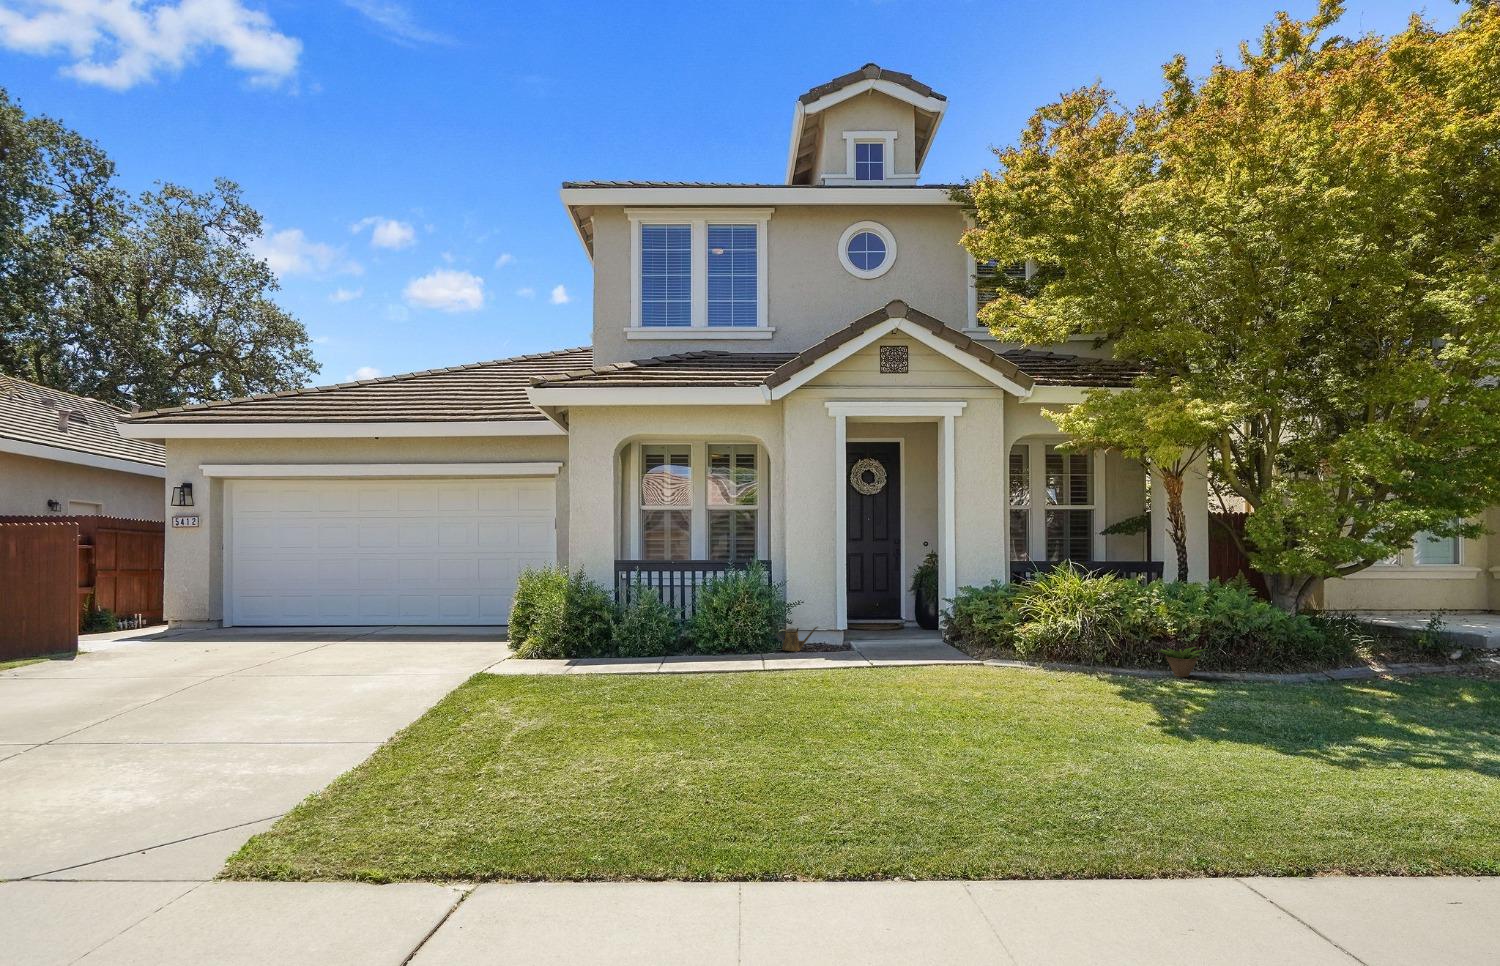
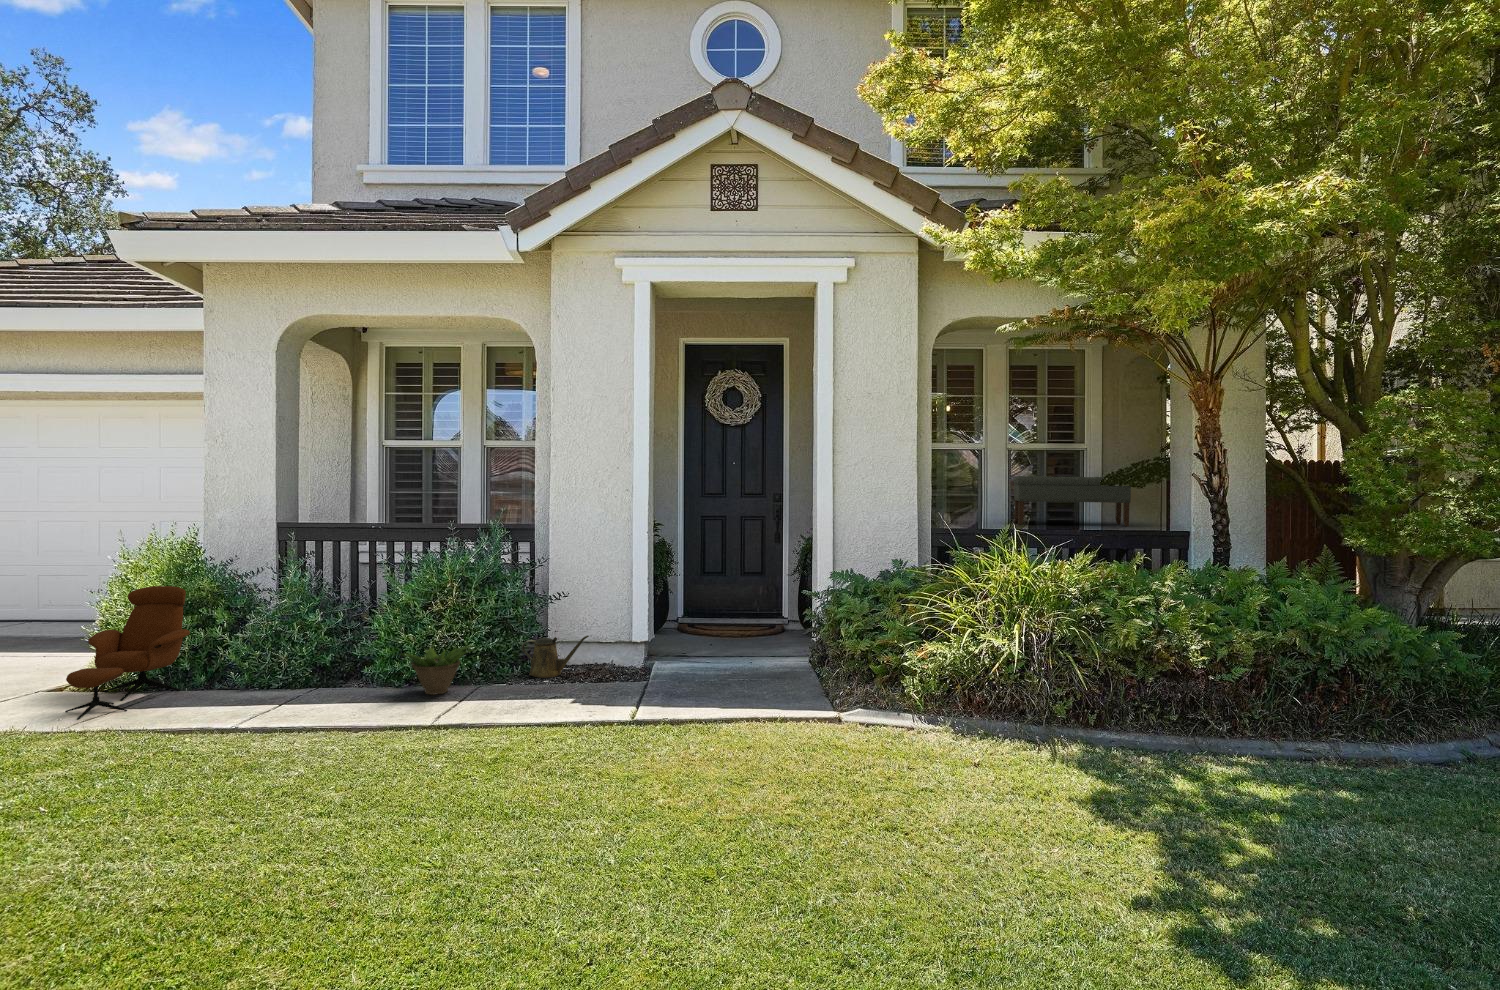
bench: none [1047,528,1125,560] -> present [1013,476,1131,526]
lounge chair: none [551,598,601,670] -> present [65,586,190,719]
decorative plant: present [1158,647,1207,677] -> present [401,646,472,695]

